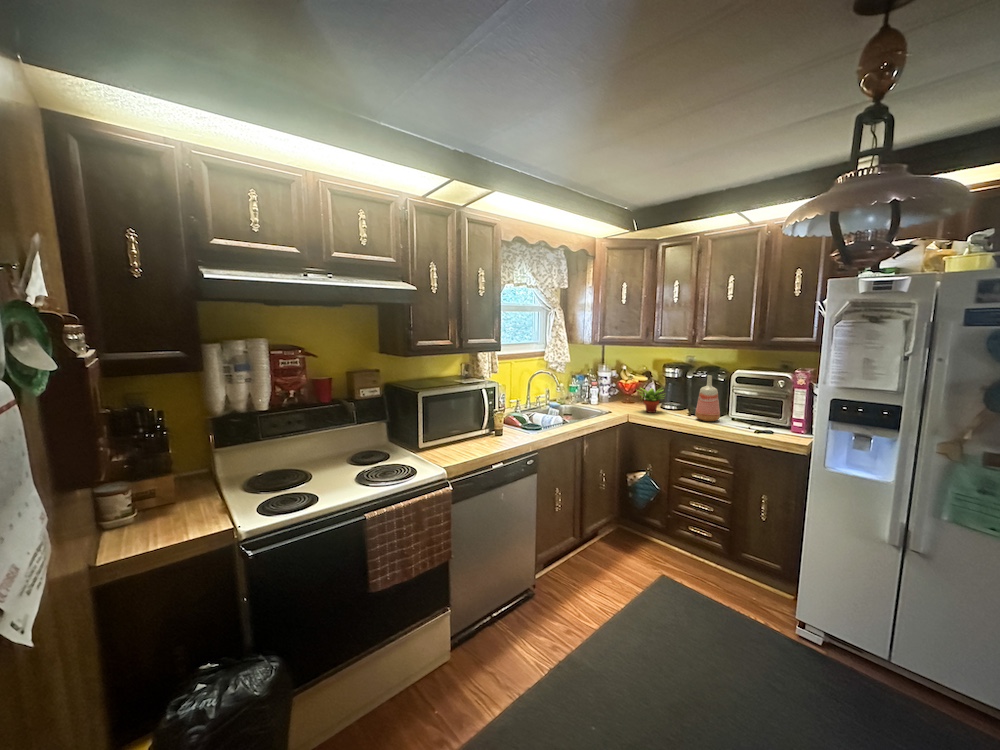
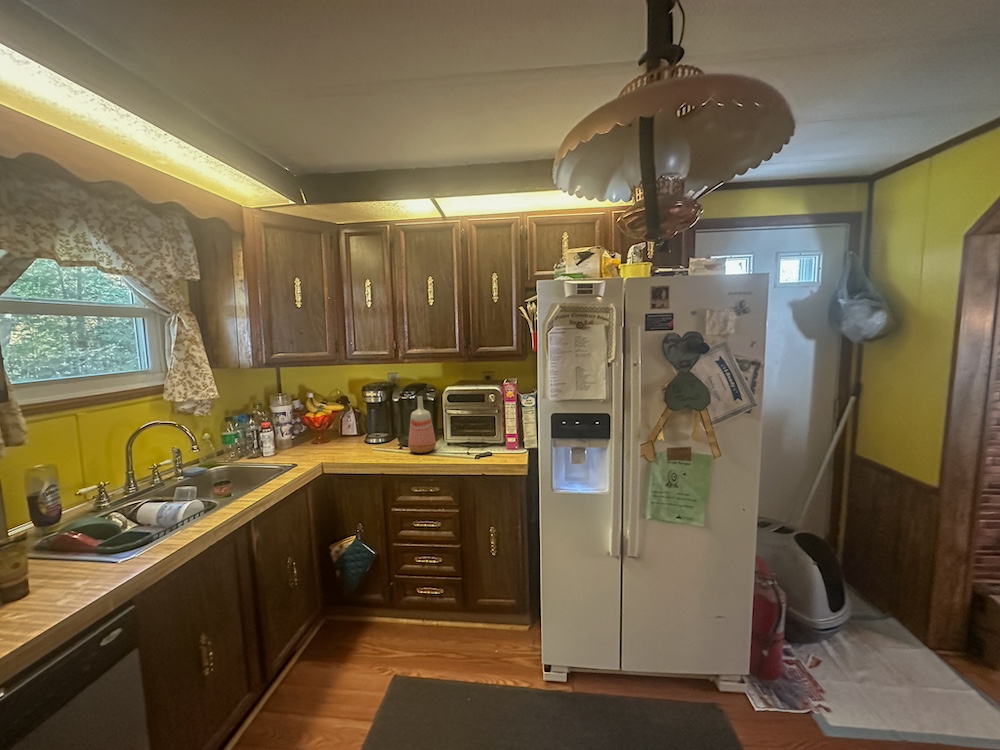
succulent plant: present [640,388,664,413] -> none [328,416,370,454]

